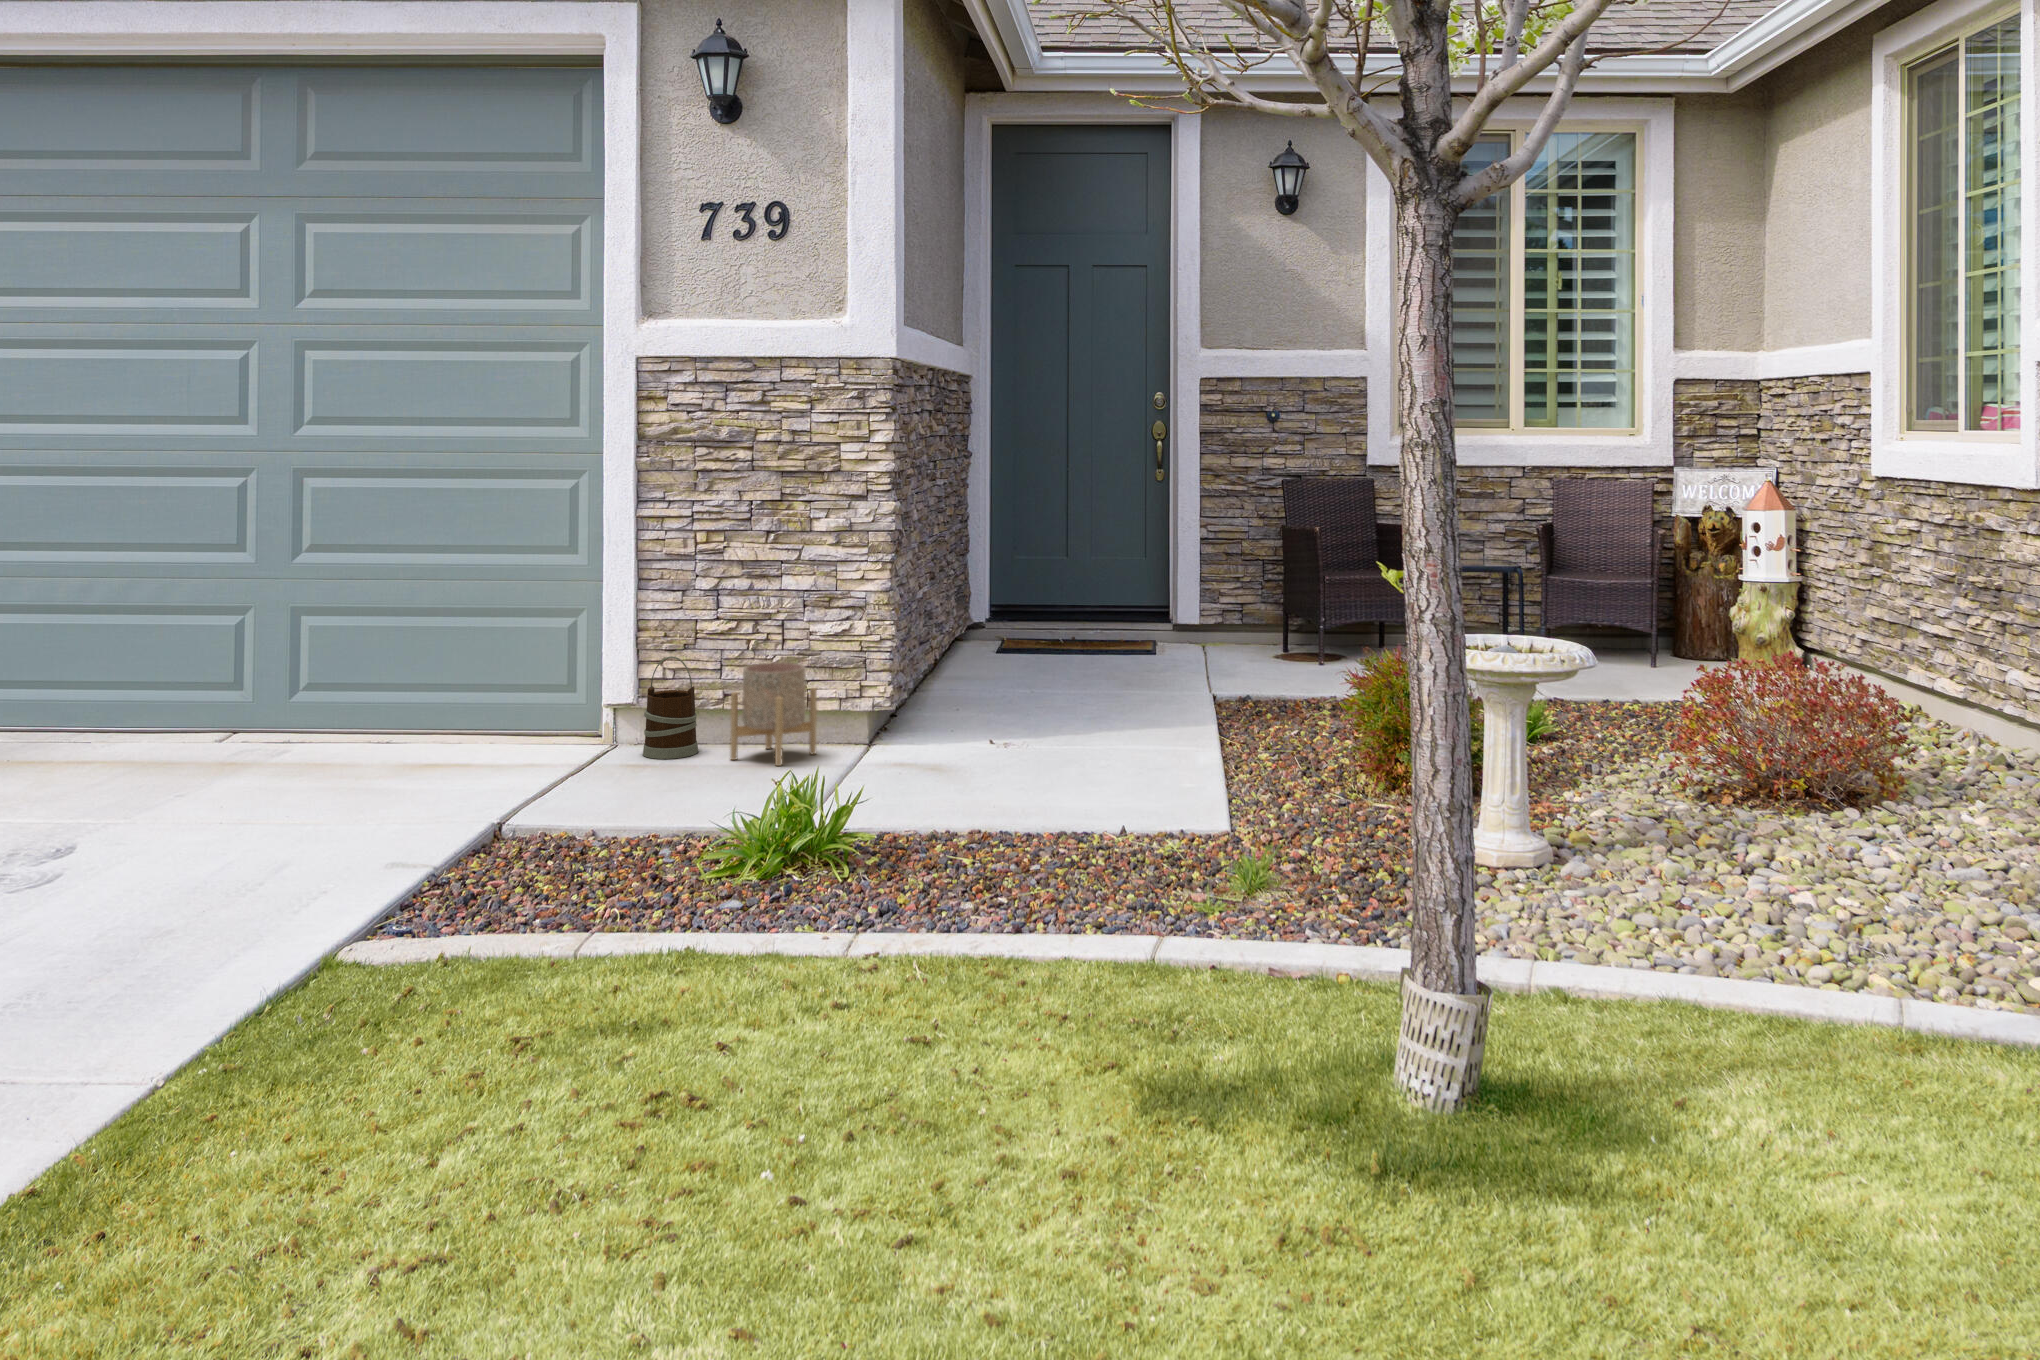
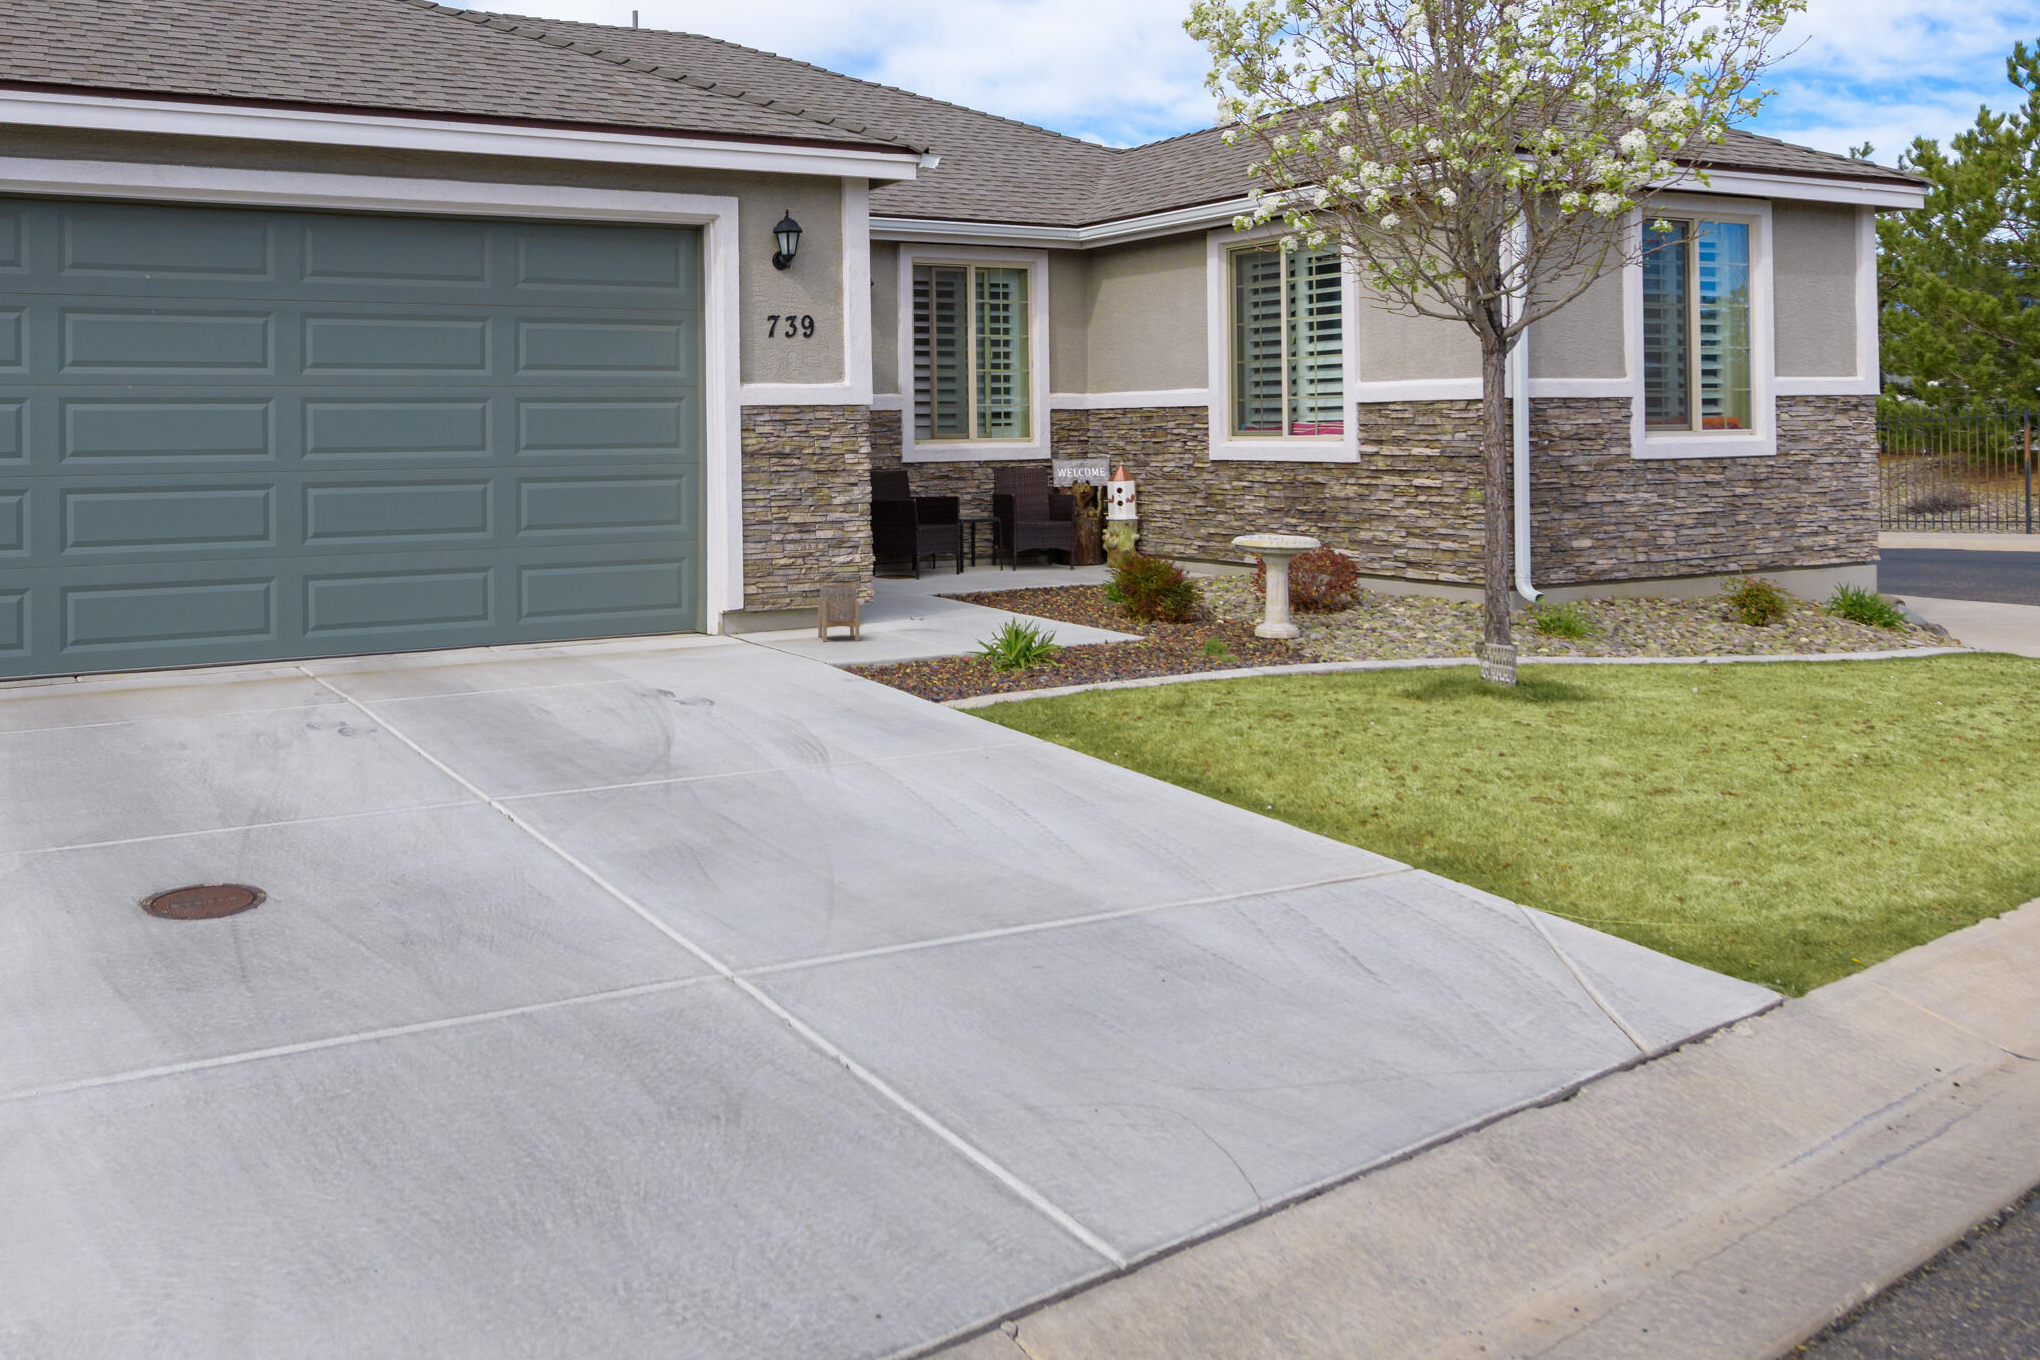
wooden bucket: present [643,656,698,759] -> none [764,585,797,645]

